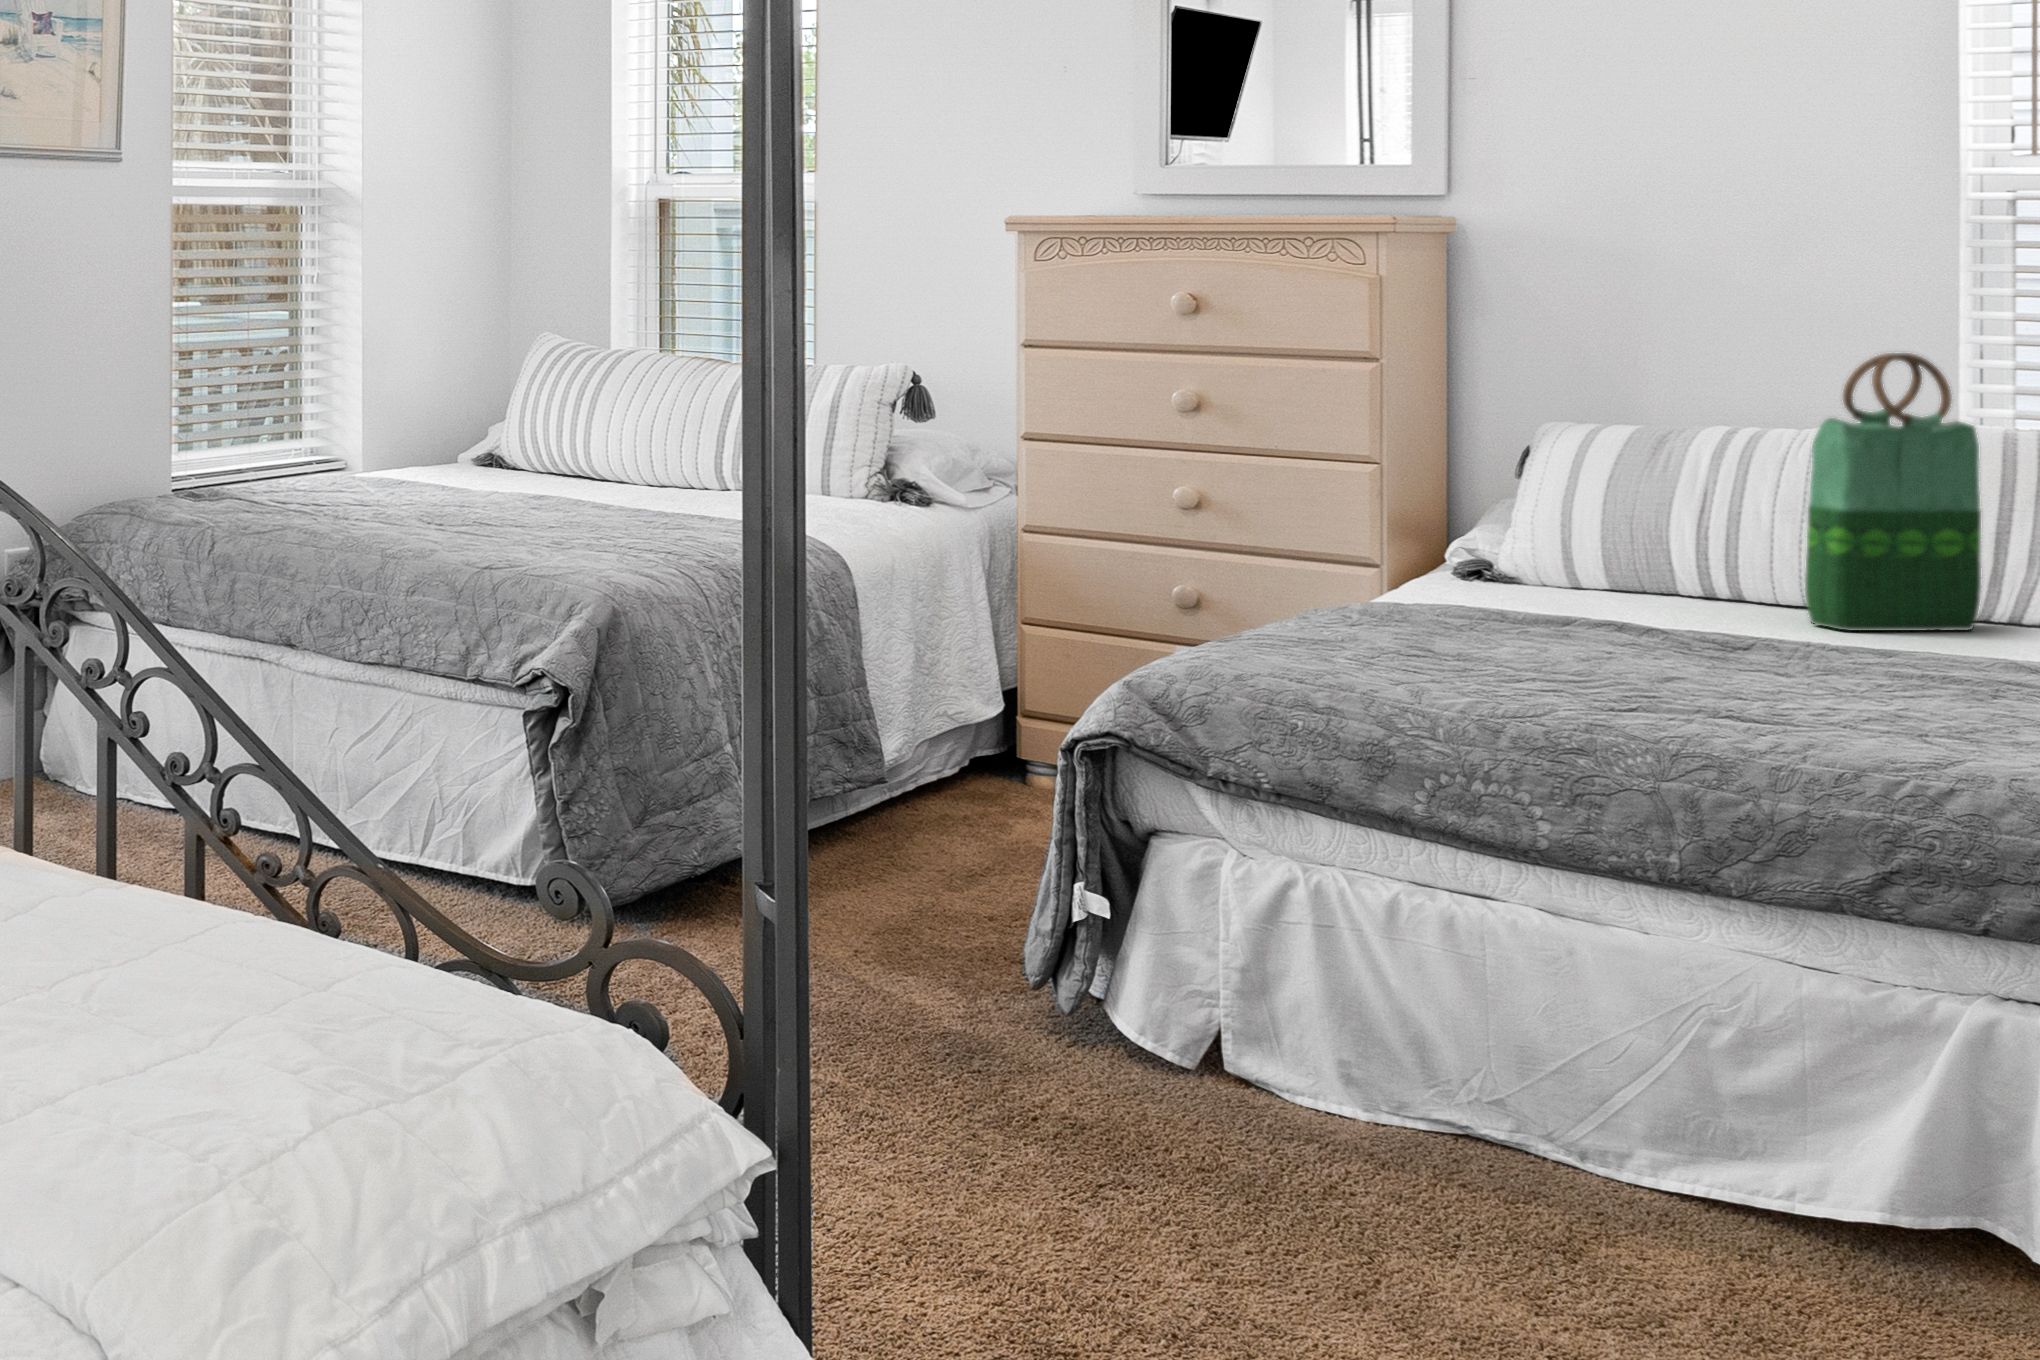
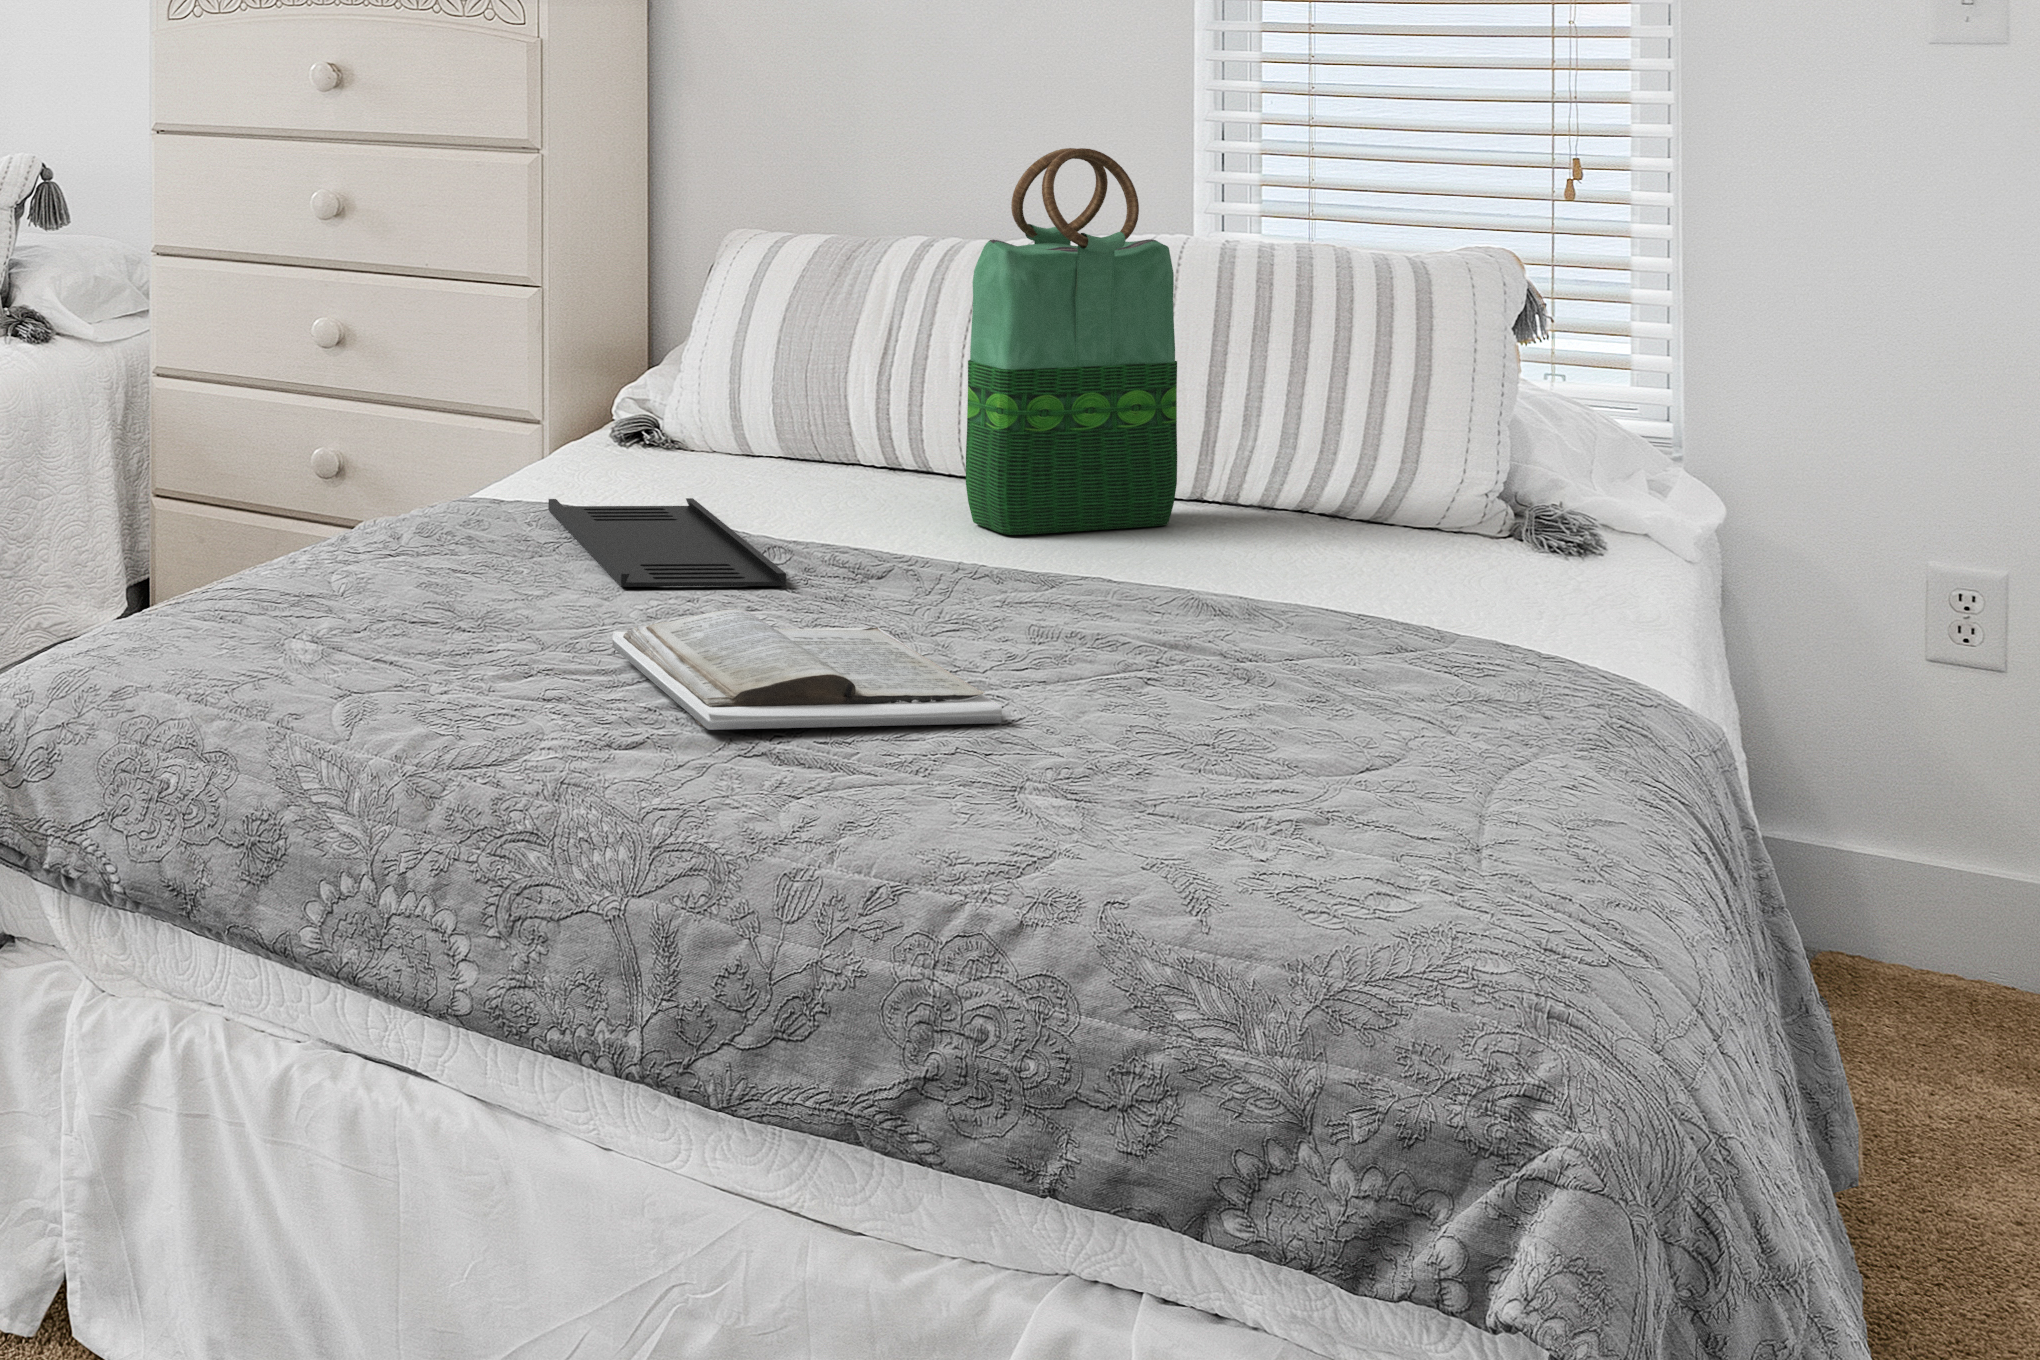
tray: none [1463,600,1688,647] -> present [548,498,786,587]
book: none [1590,643,1901,708] -> present [612,609,1002,730]

